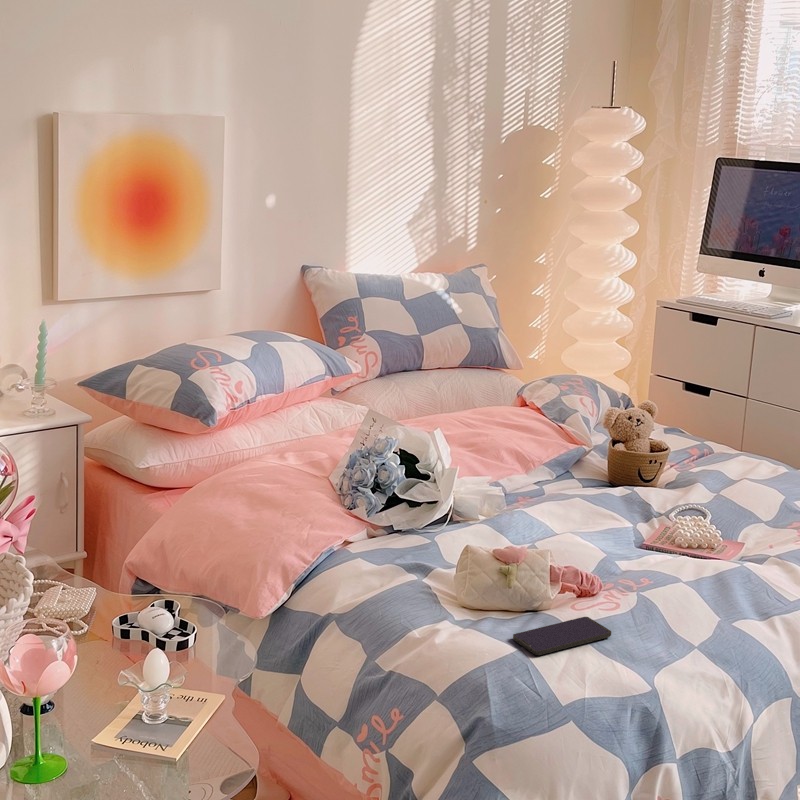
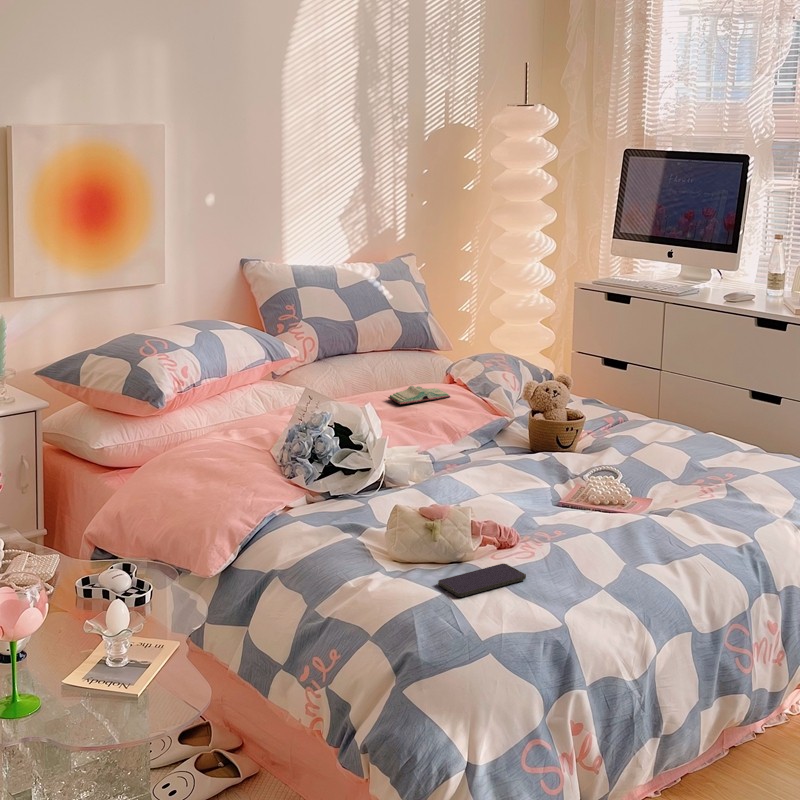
book: none [456,408,523,428] -> present [388,386,450,404]

